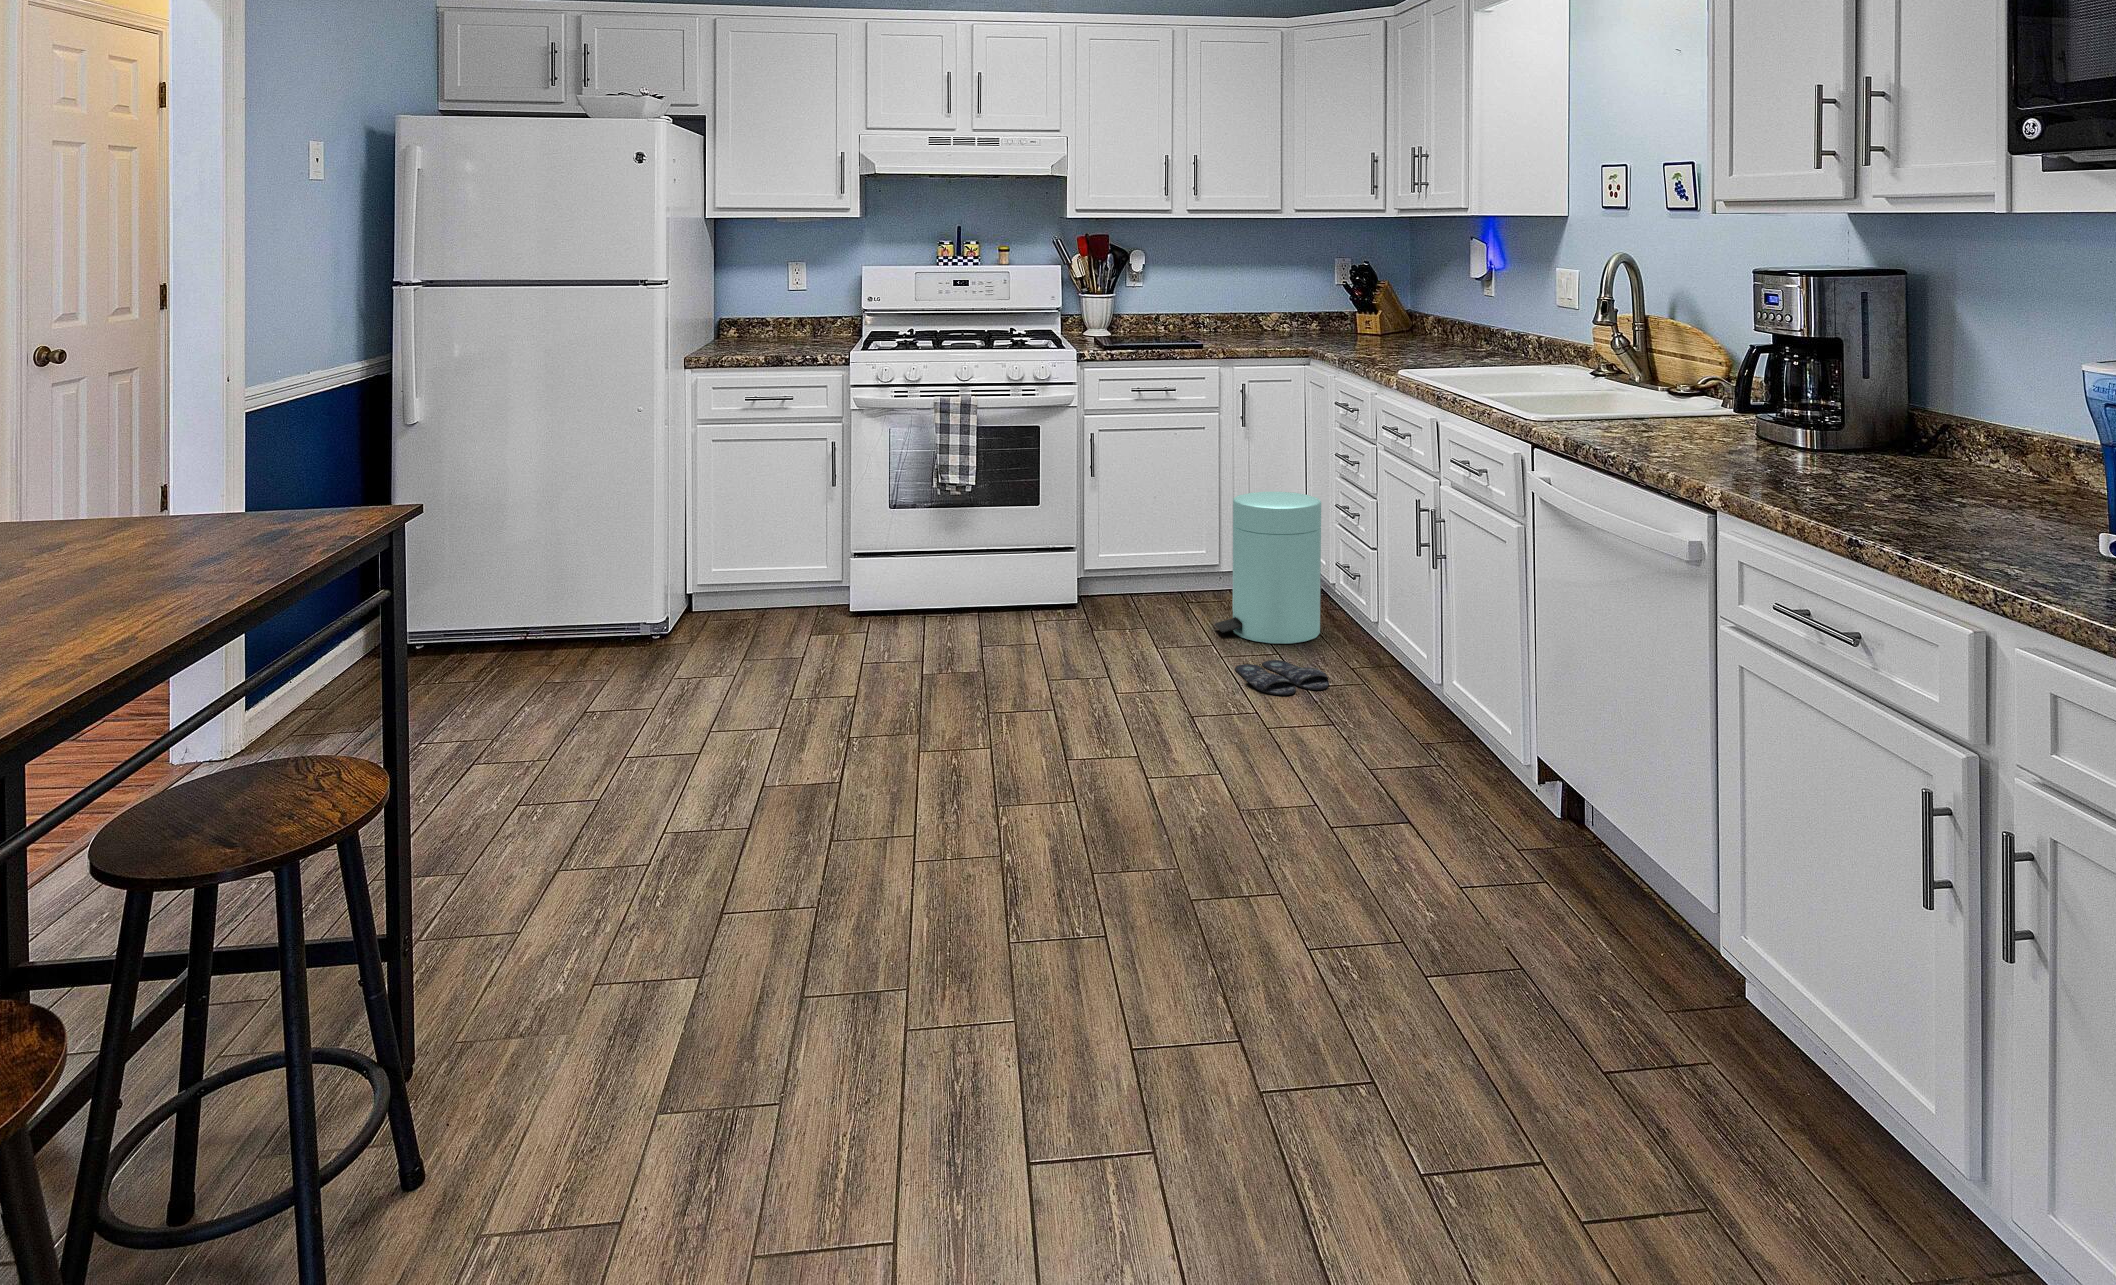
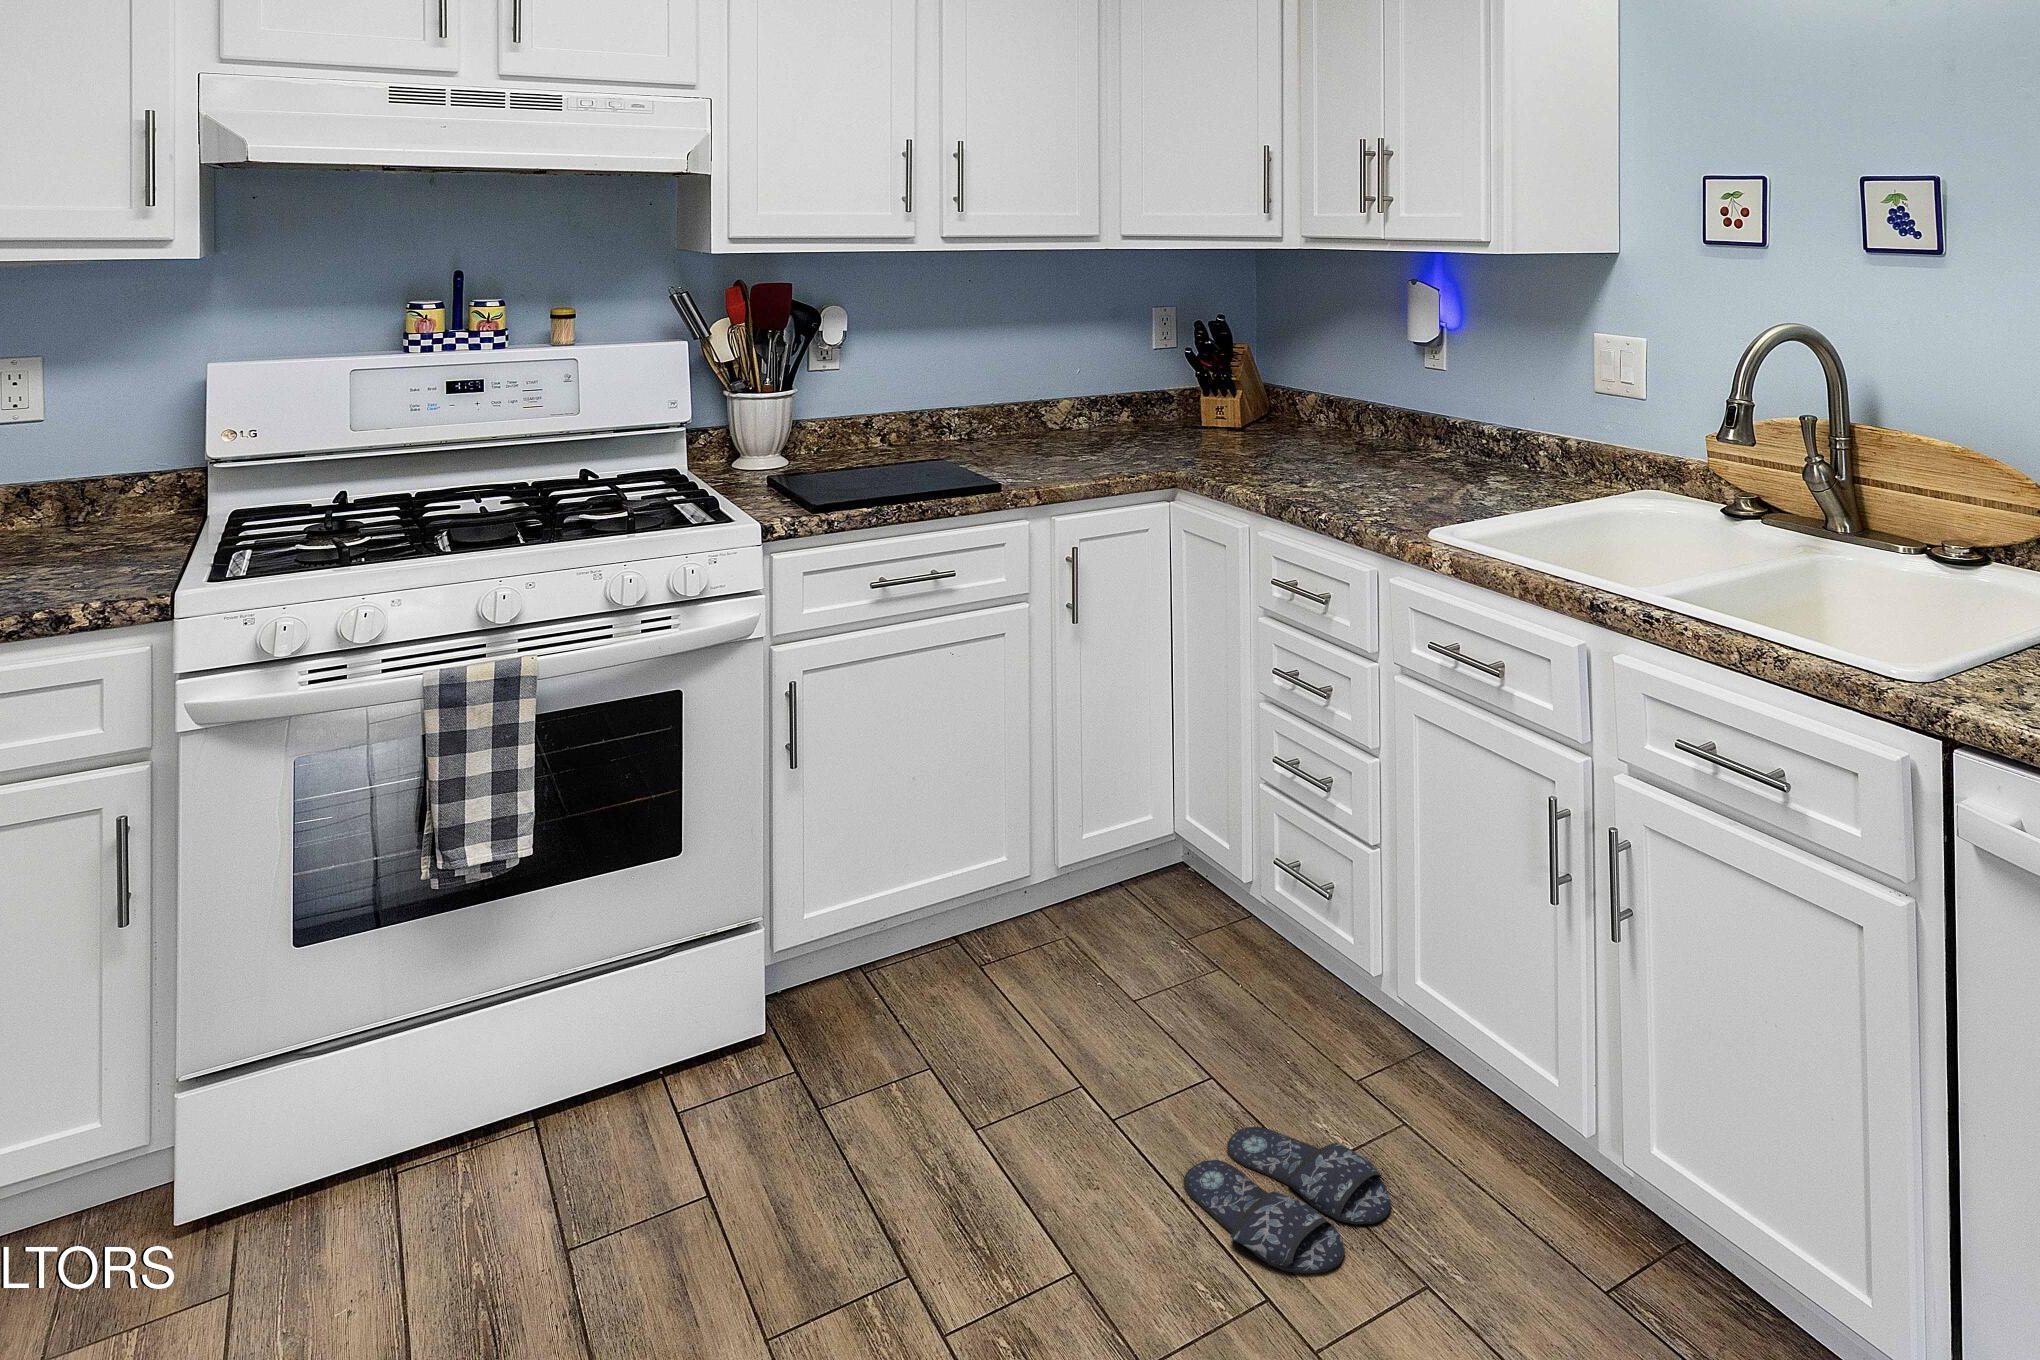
trash can: present [1215,492,1321,644] -> none [1083,748,1274,1068]

